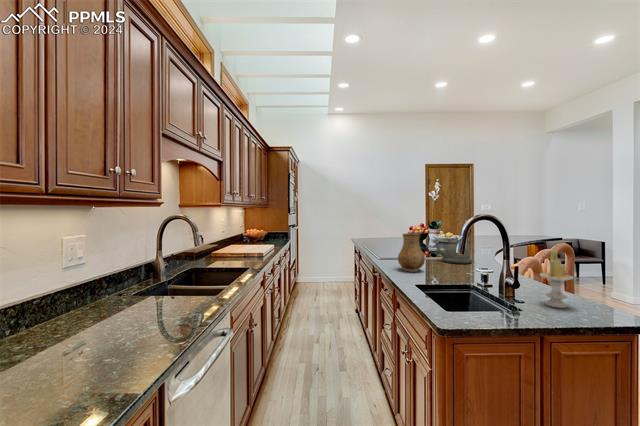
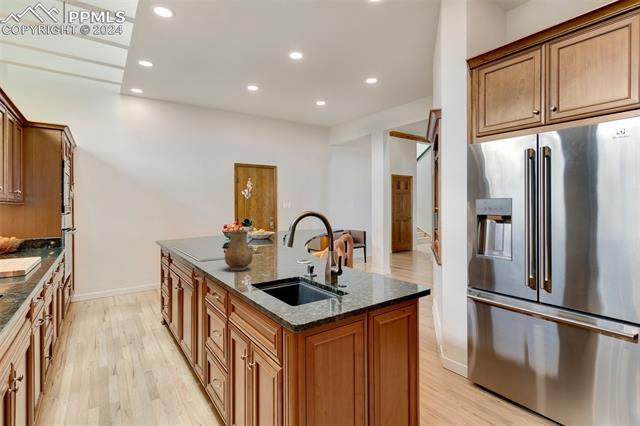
kettle: present [433,231,472,264] -> none [254,226,289,258]
candle: present [540,250,574,308] -> none [357,238,380,286]

